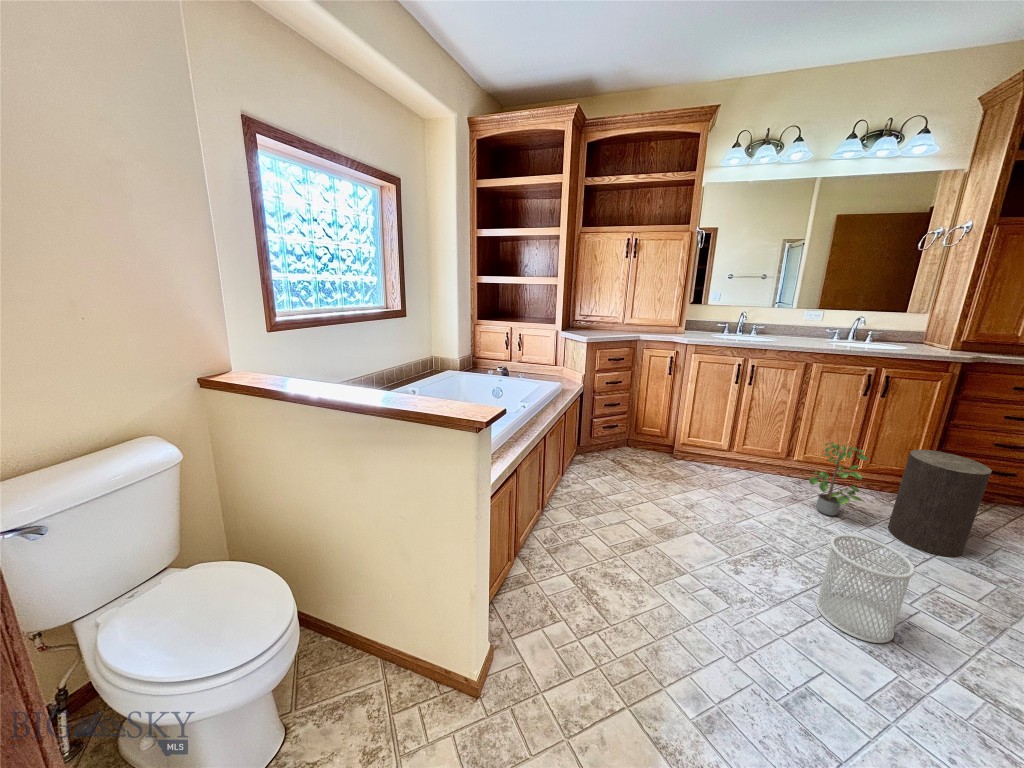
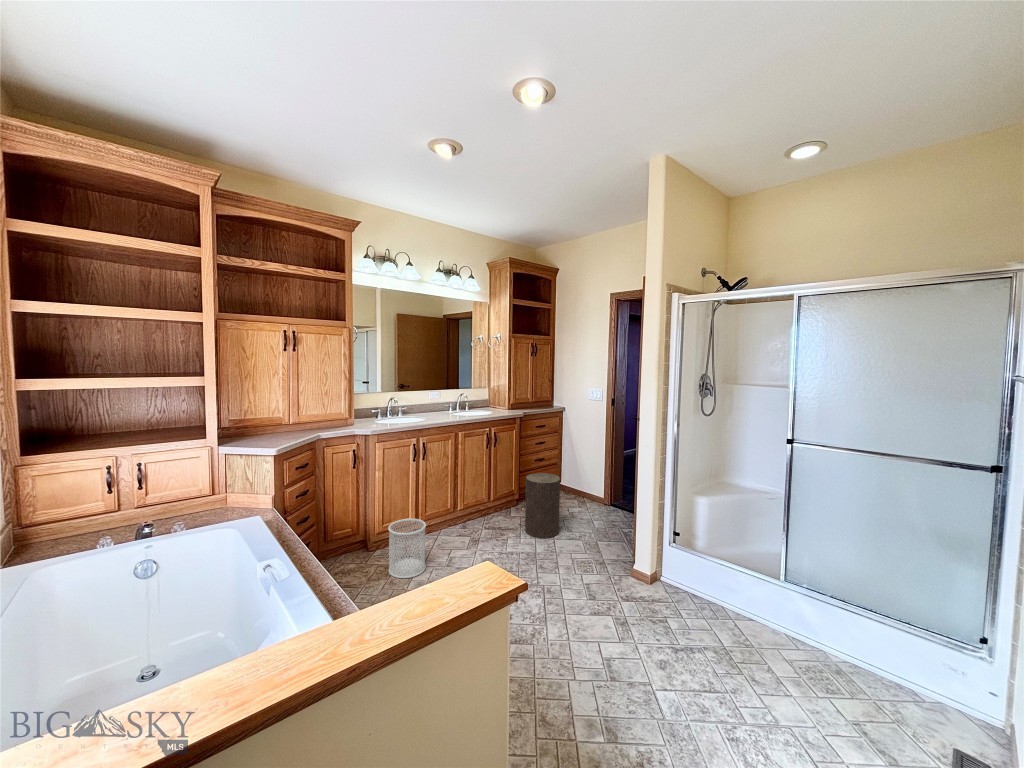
potted plant: present [809,442,867,516] -> none [485,485,520,542]
wastebasket: present [816,534,915,643] -> present [388,519,426,578]

